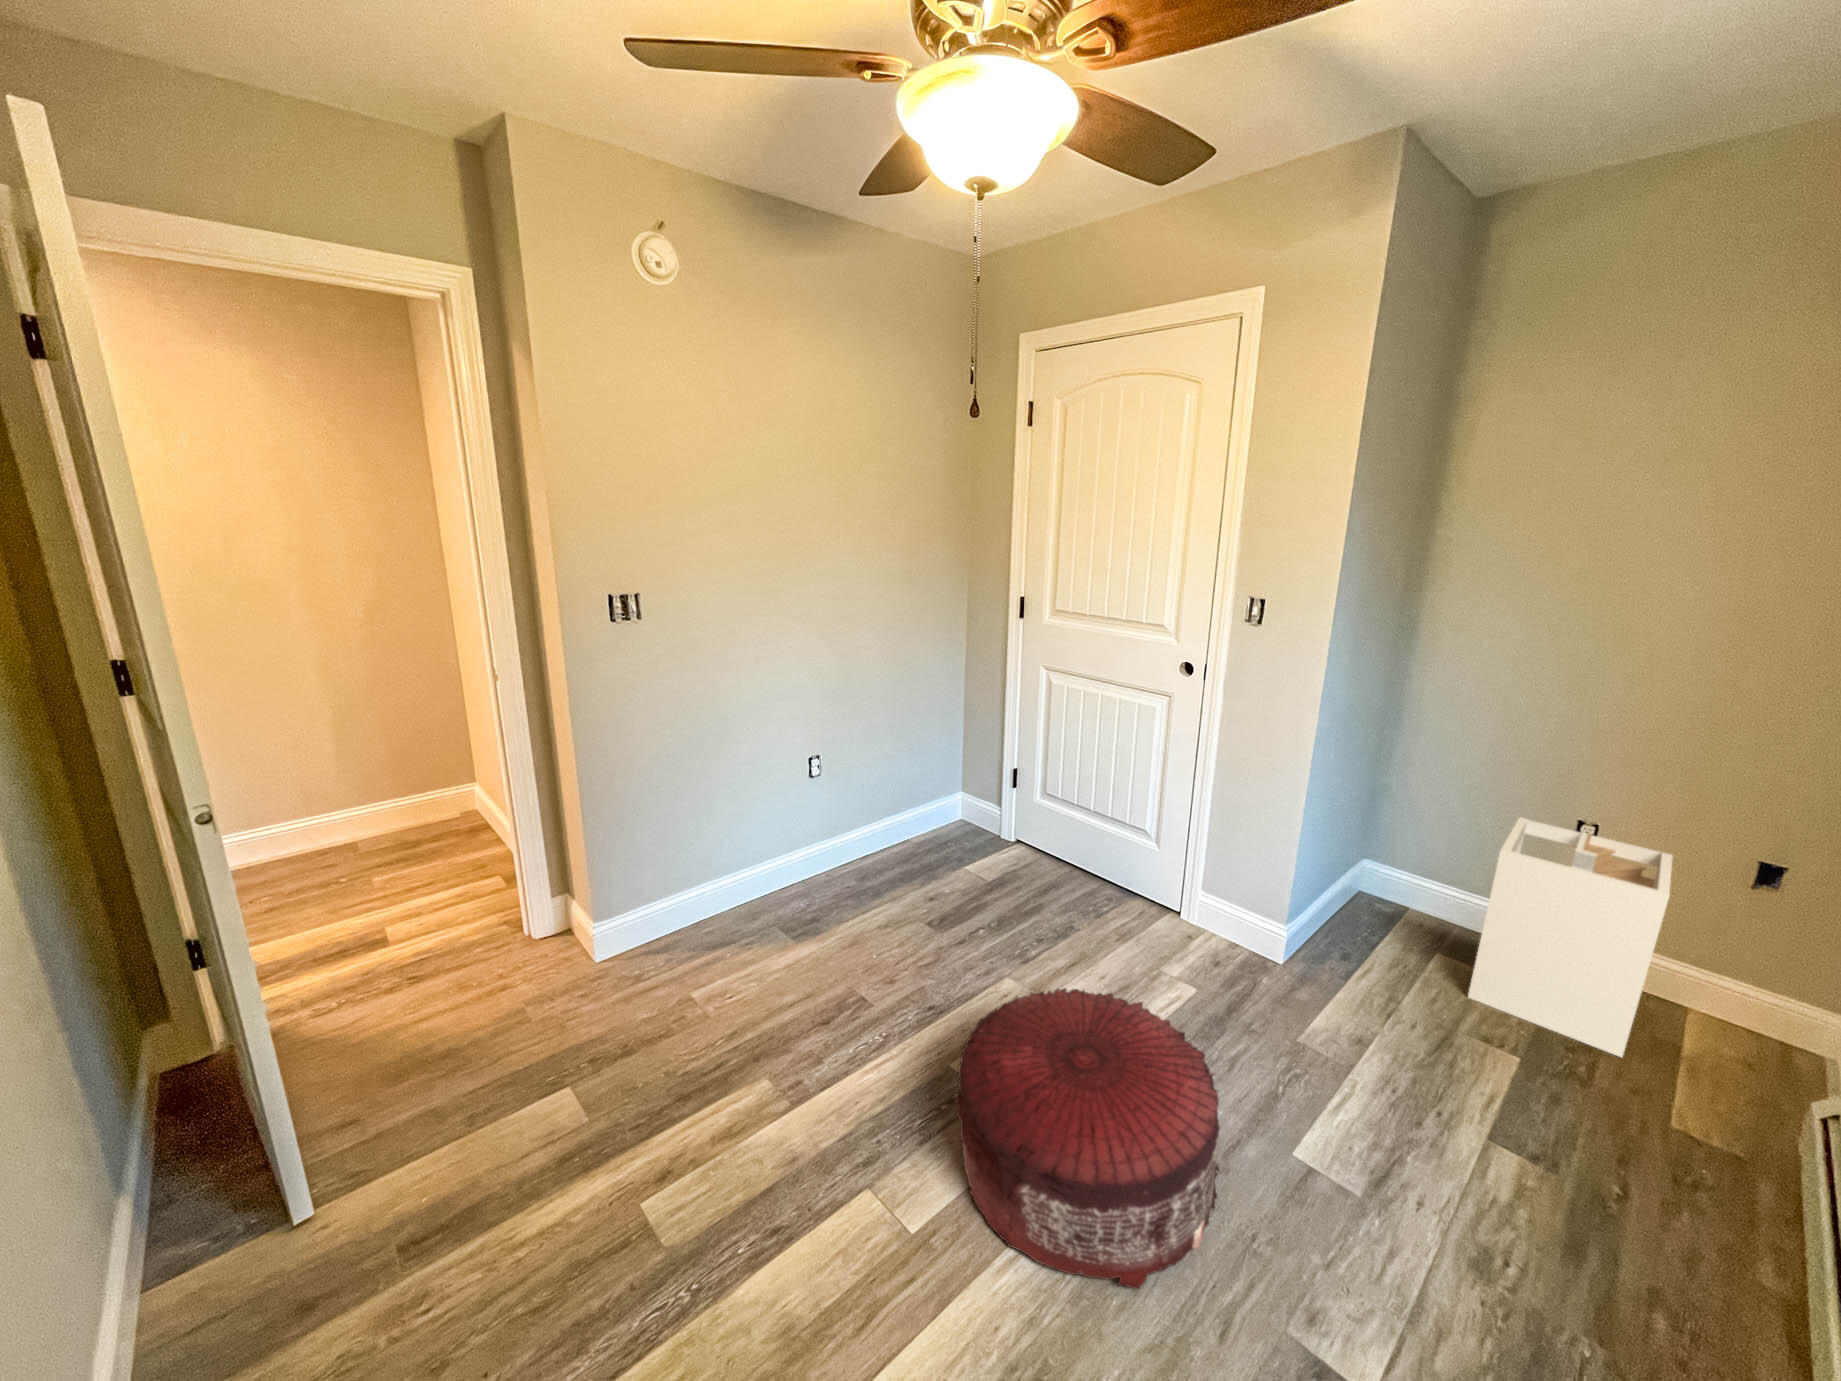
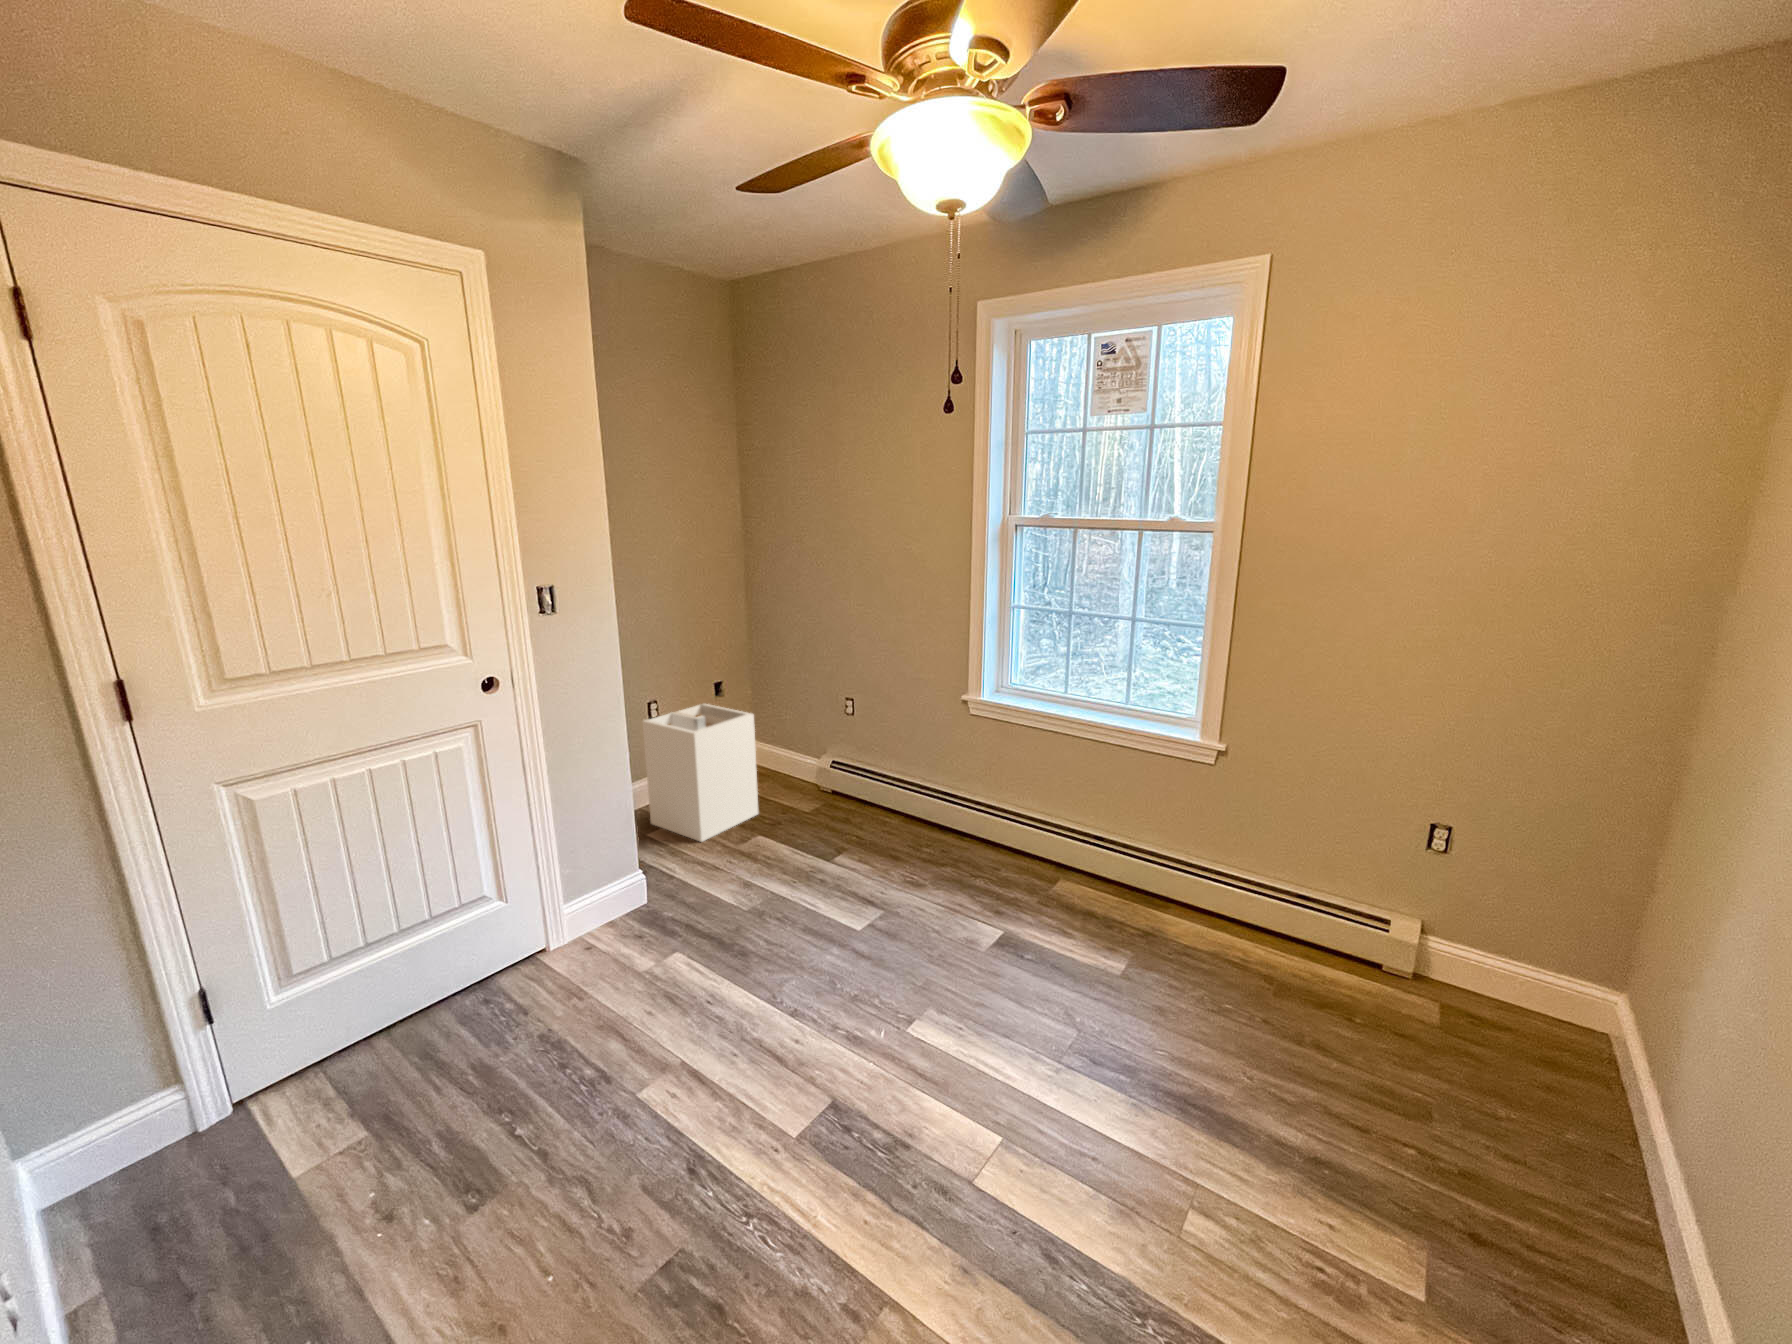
pouf: present [954,988,1220,1289] -> none [793,891,1002,1109]

